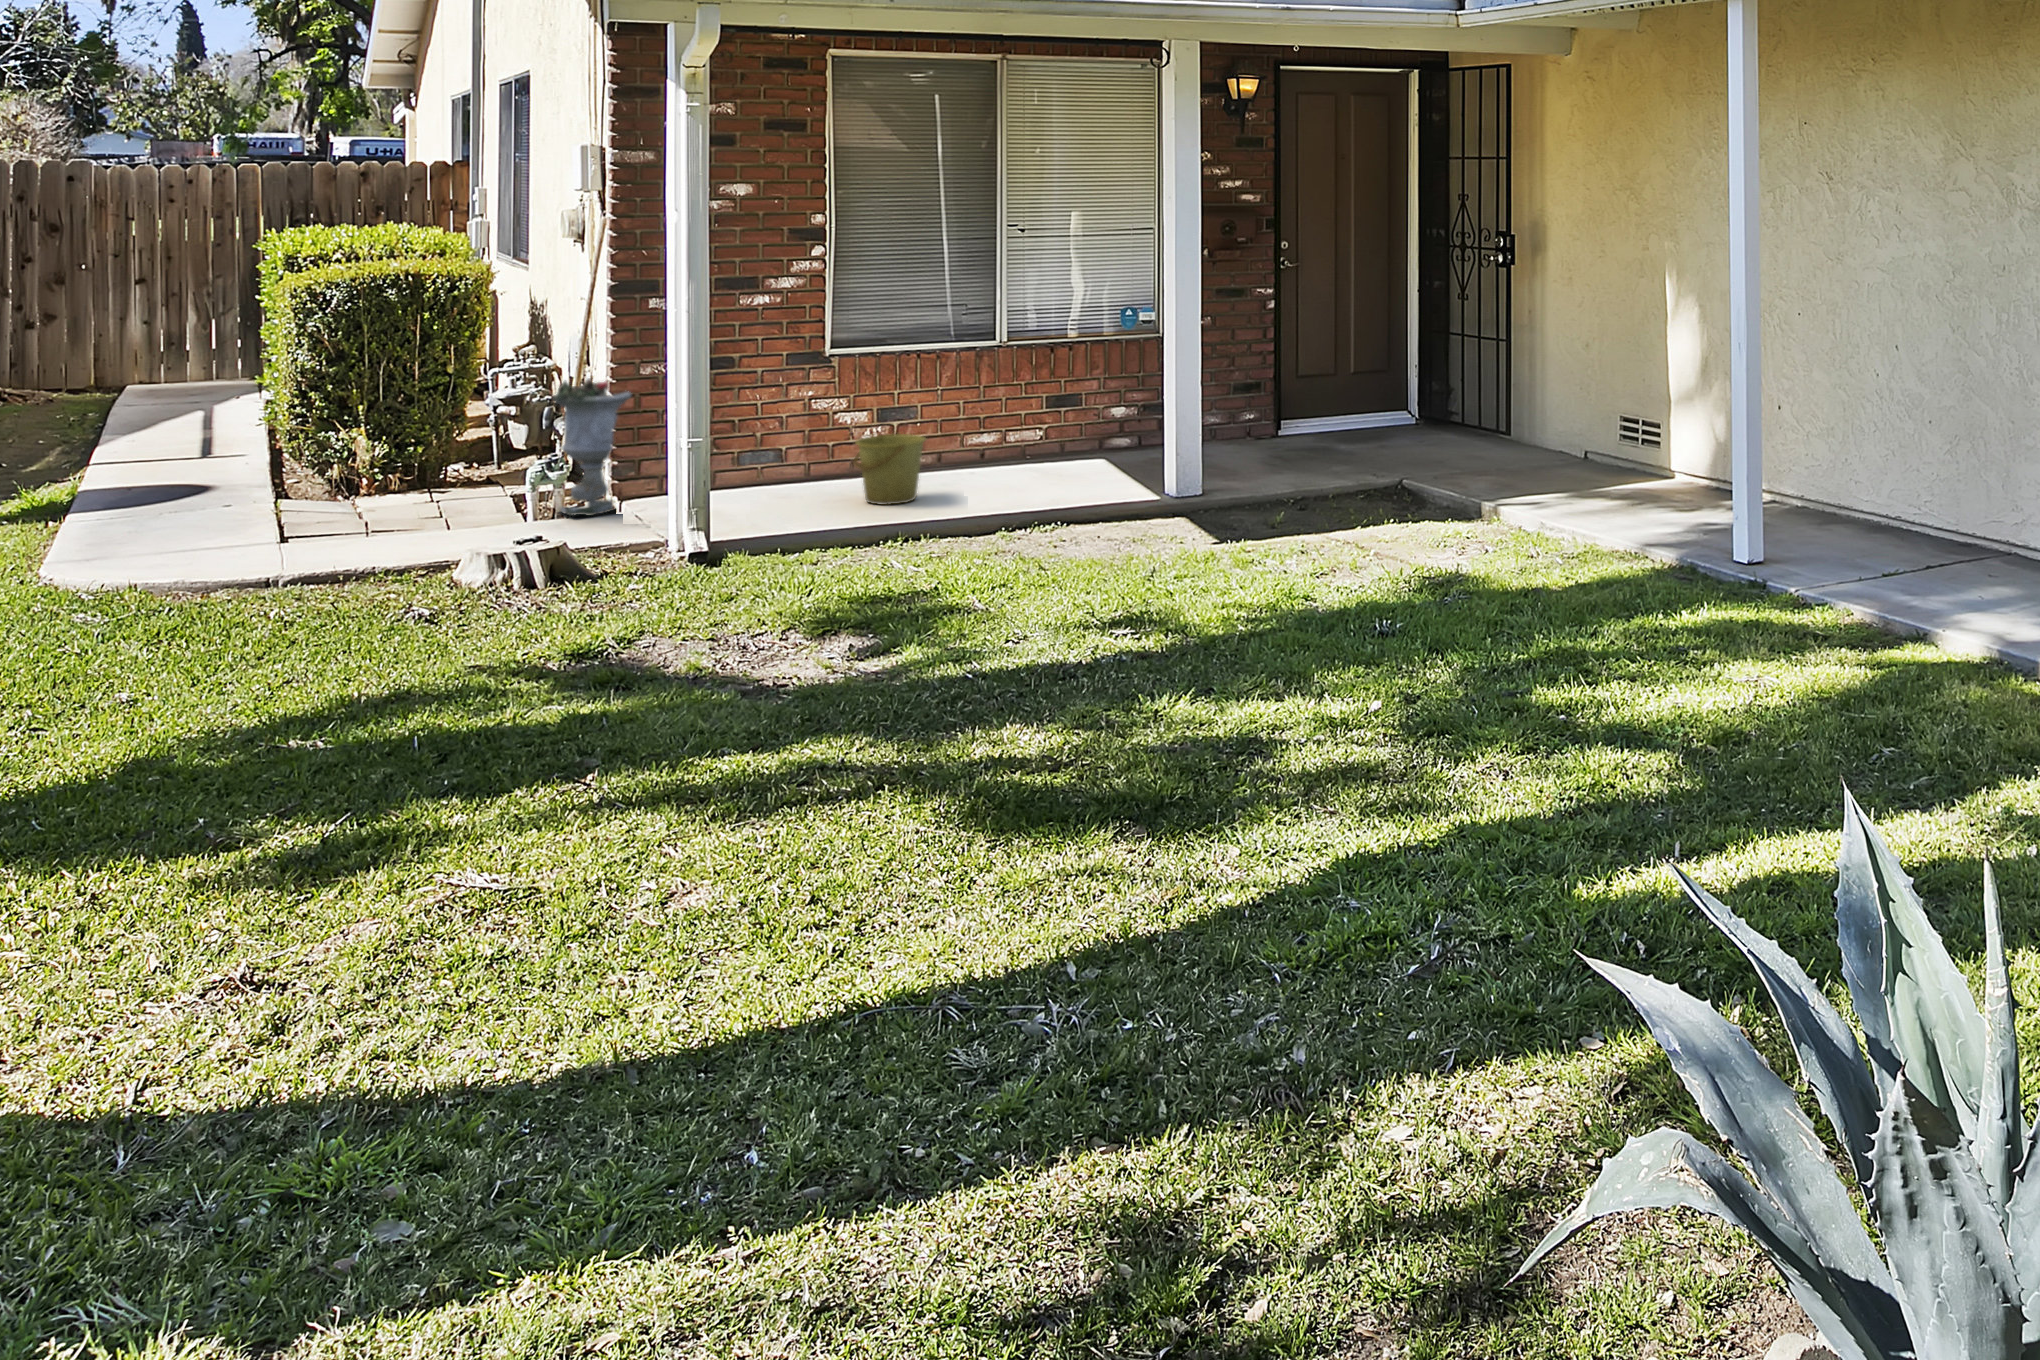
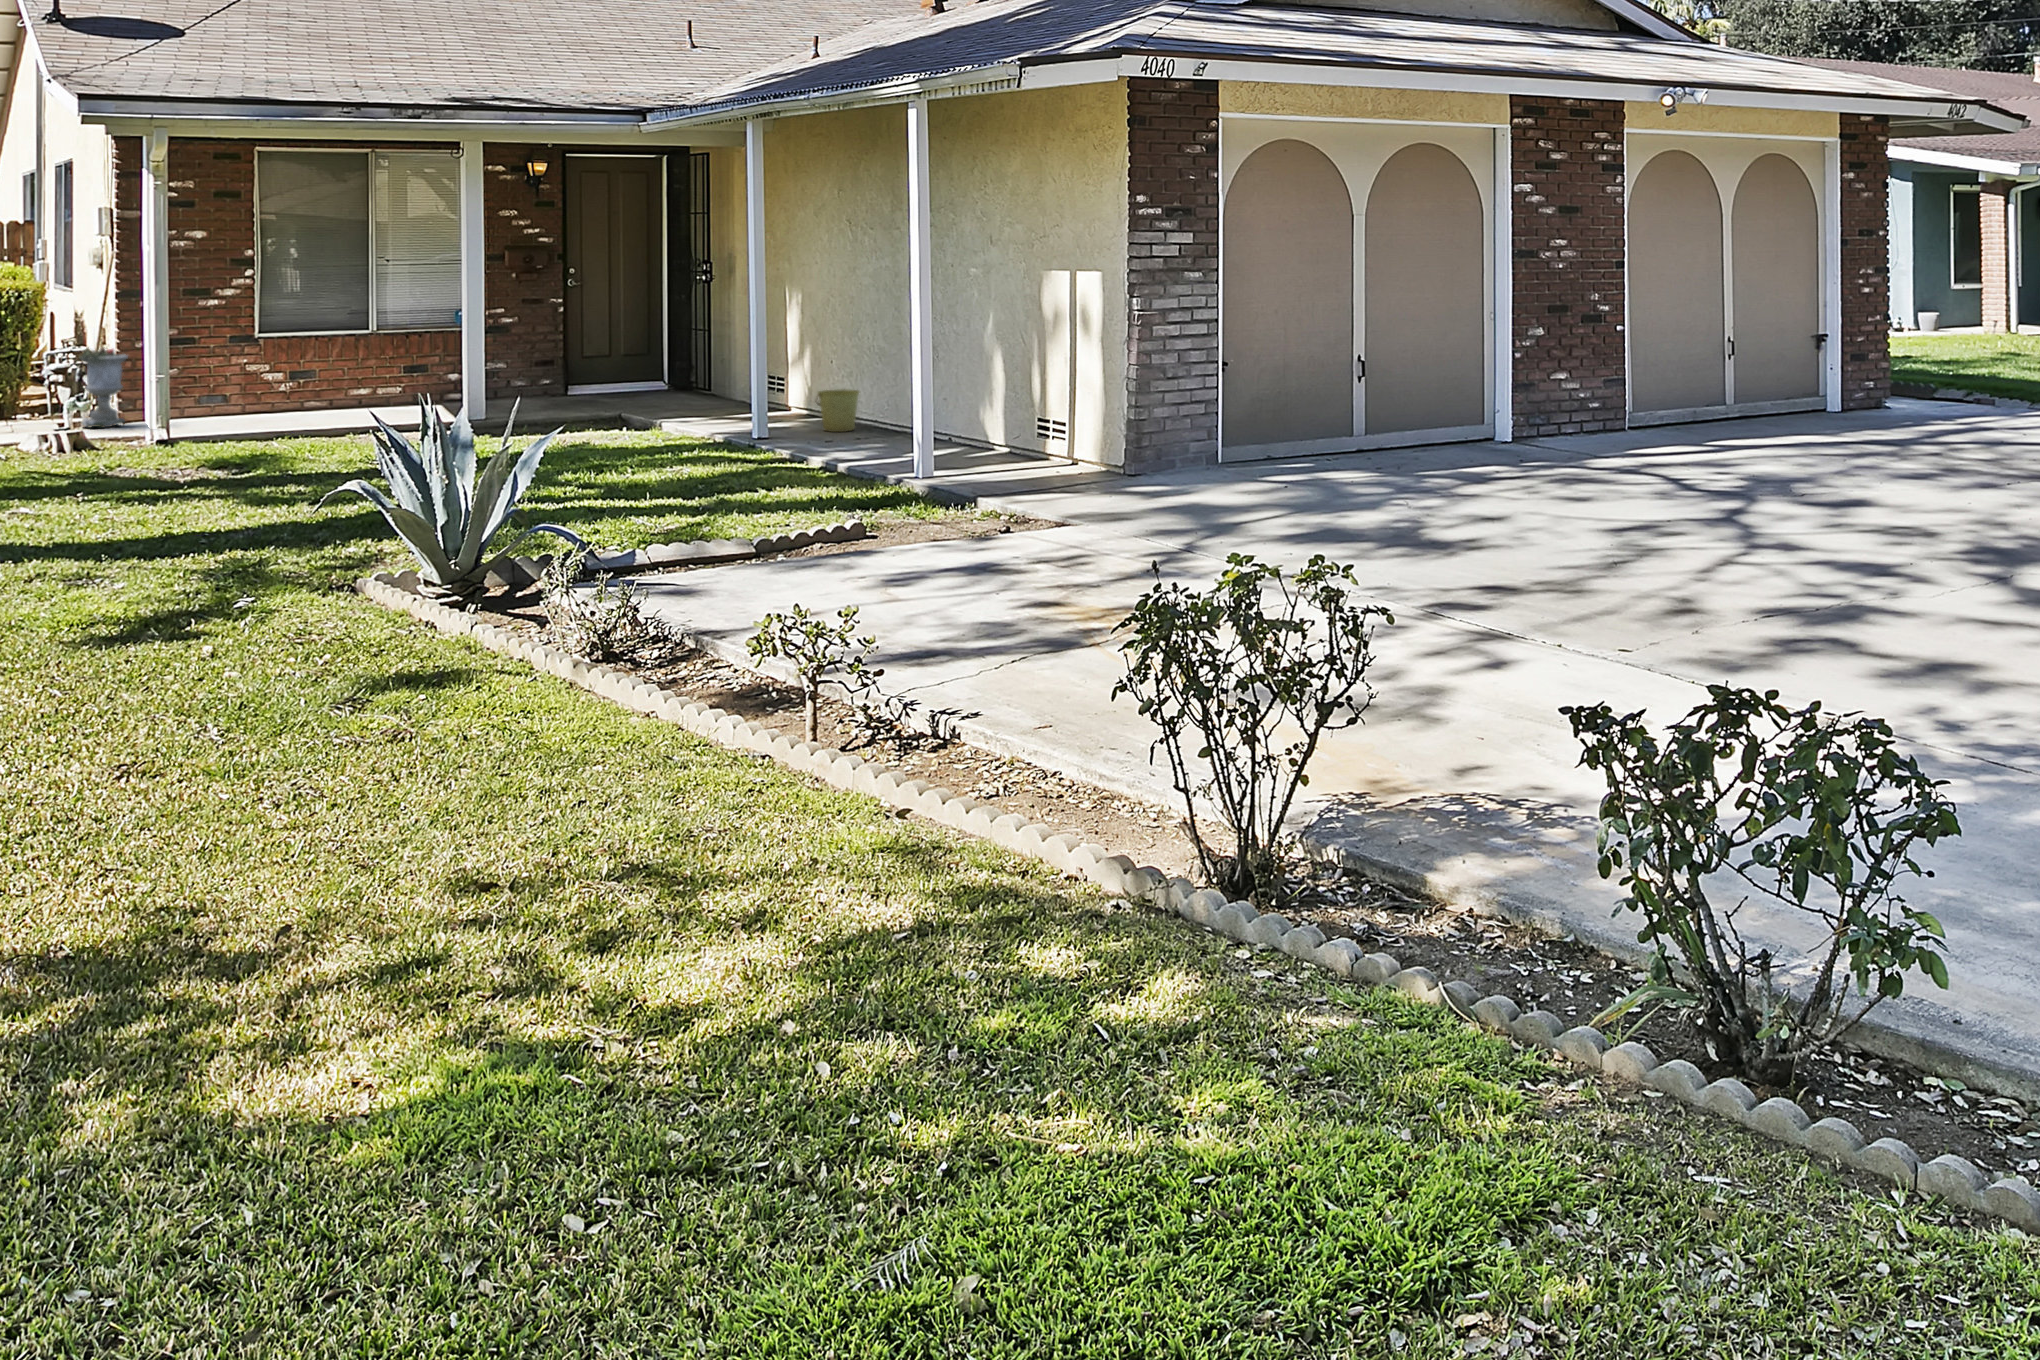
bucket: present [853,434,926,505] -> present [815,389,859,432]

